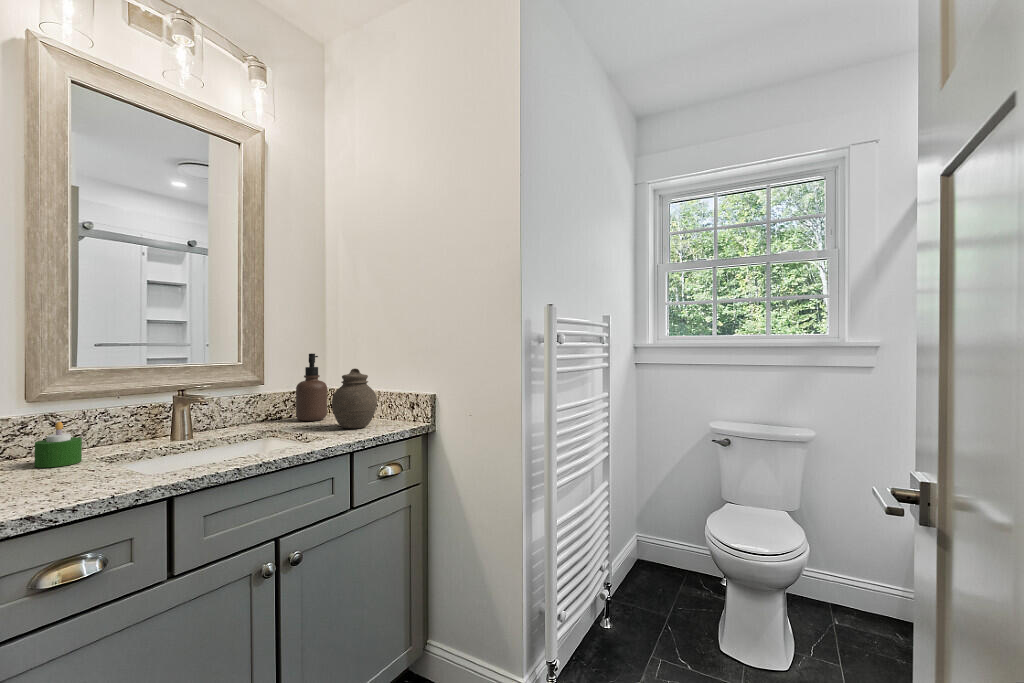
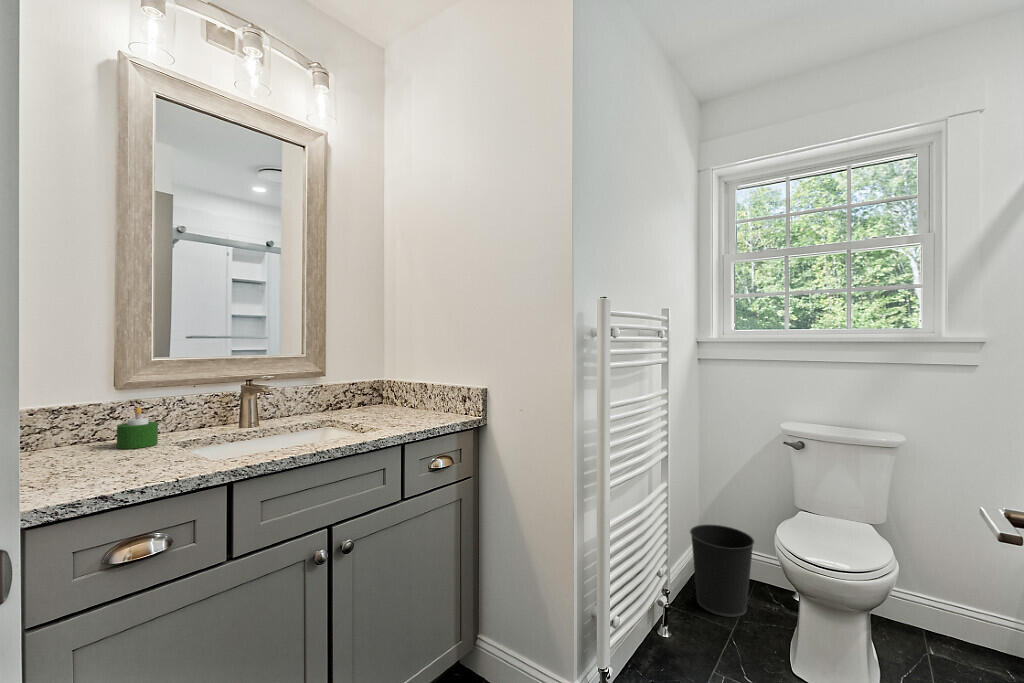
soap dispenser: present [296,353,327,421] -> none [357,348,385,412]
jar: present [332,368,377,429] -> none [387,362,430,421]
wastebasket: none [629,520,687,606] -> present [690,525,754,617]

